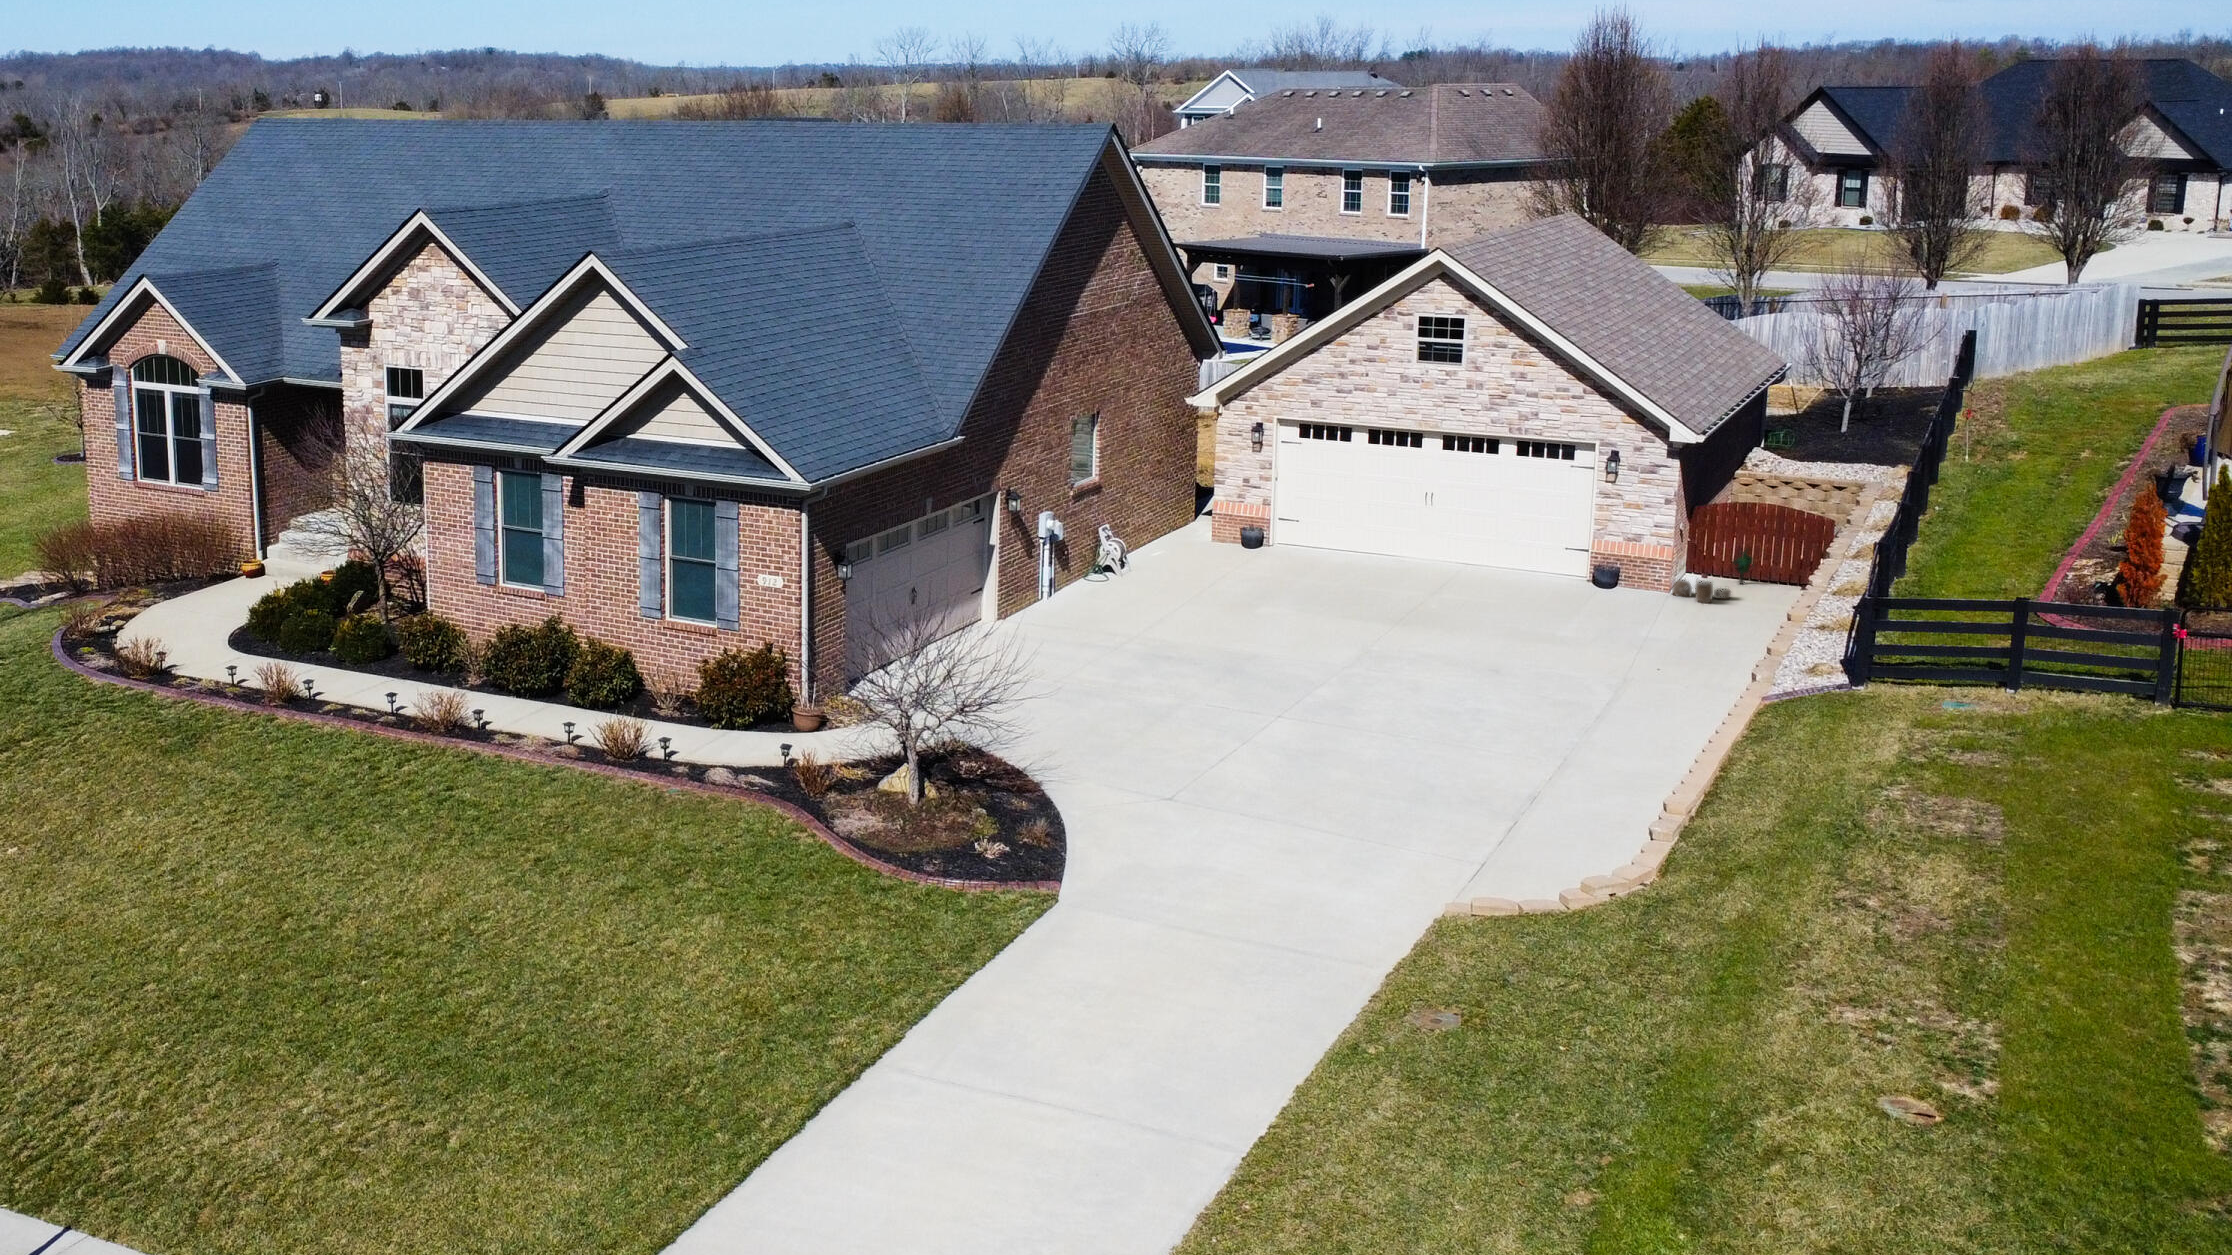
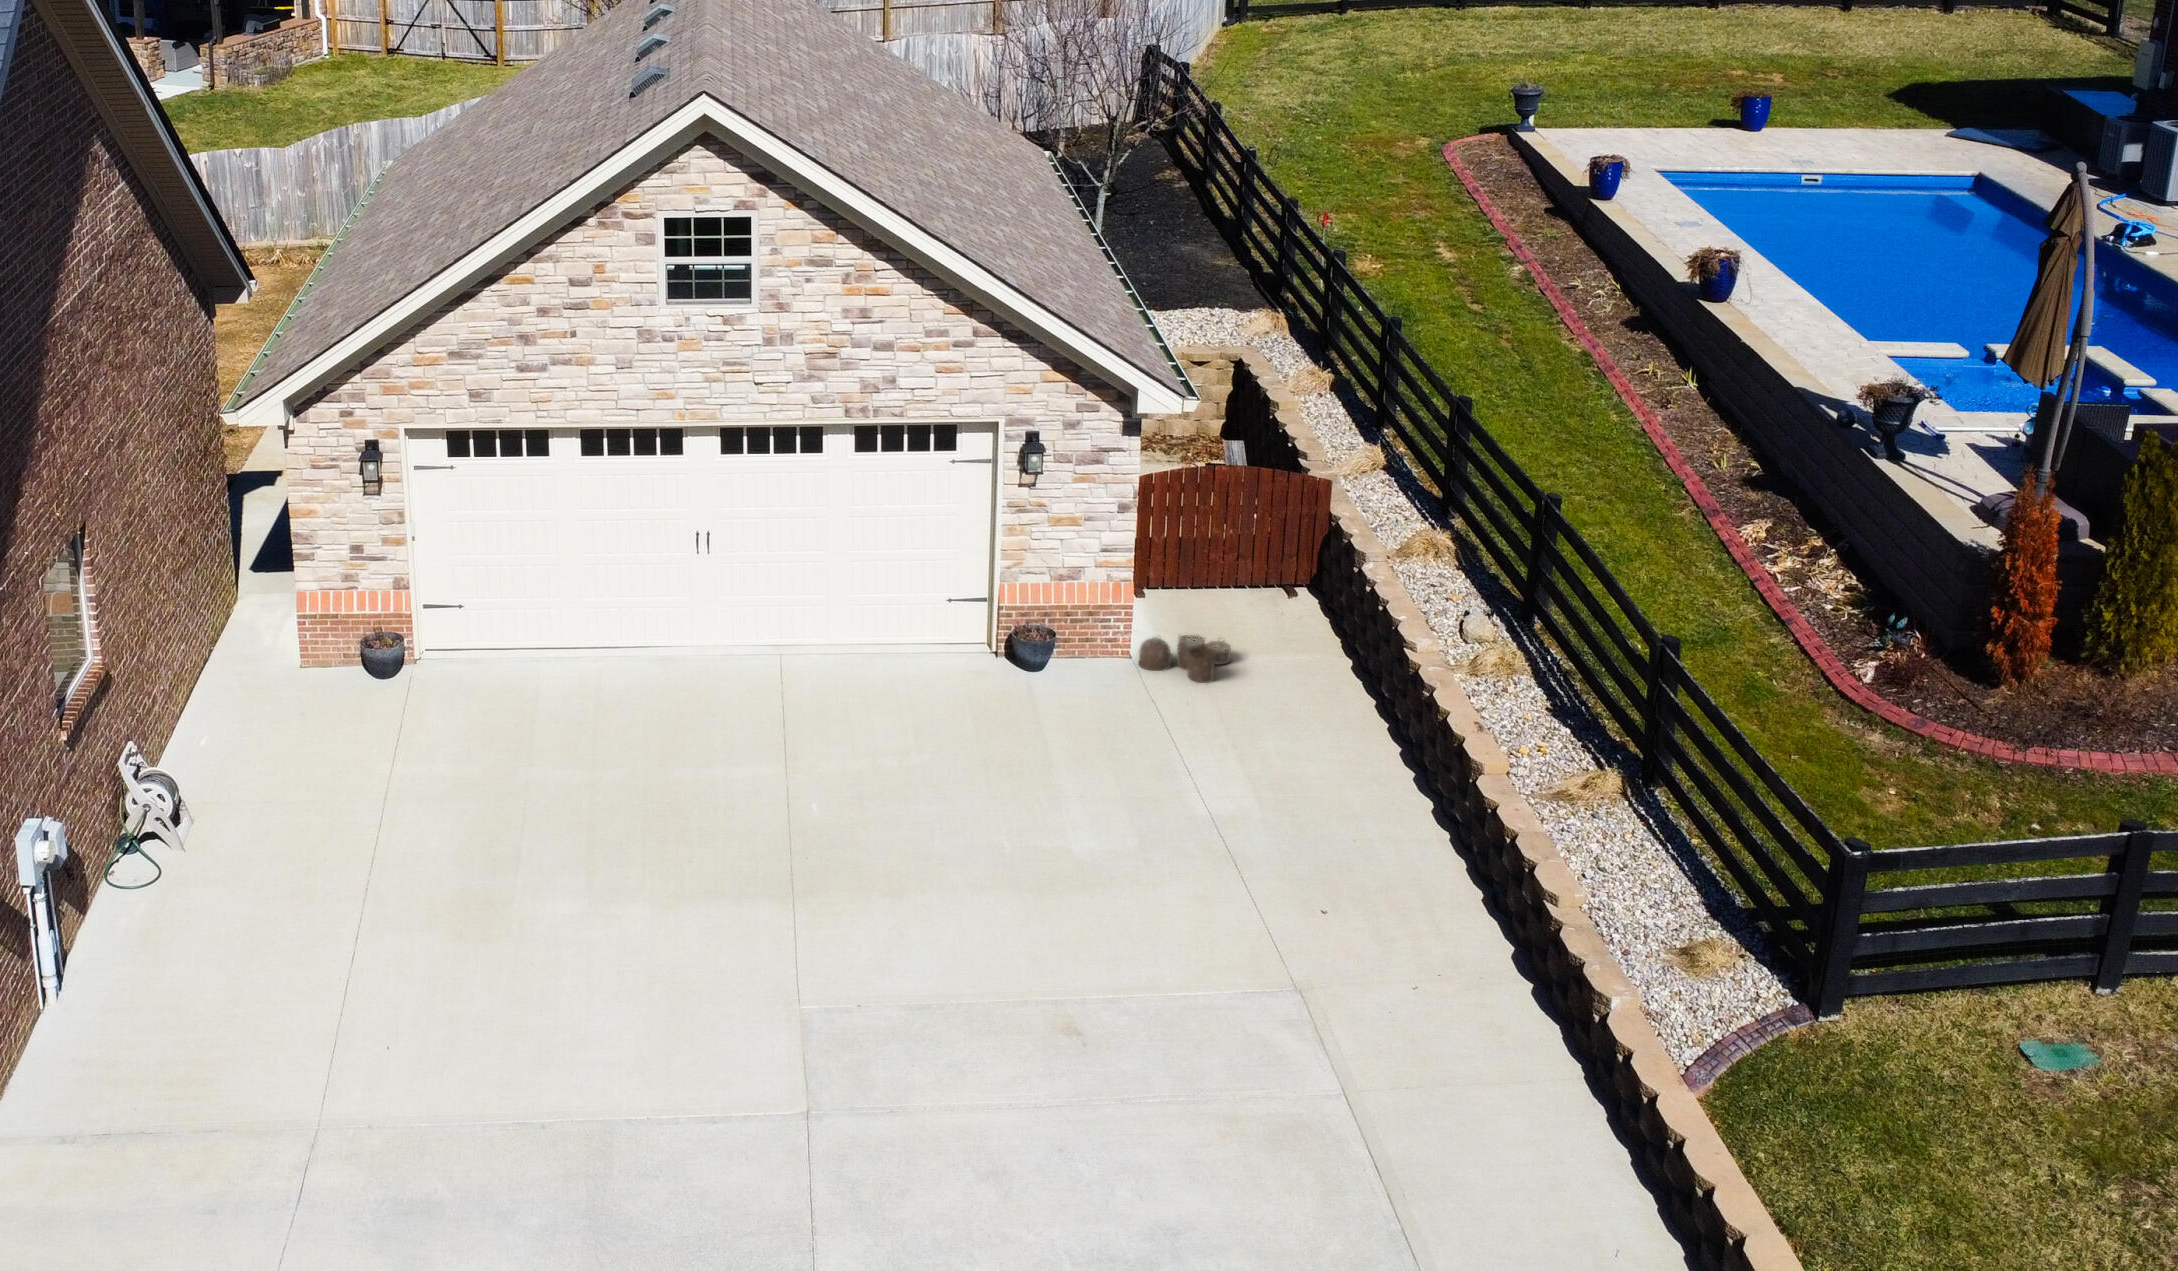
decorative plant: present [1733,550,1754,584] -> none [1191,550,1228,611]

